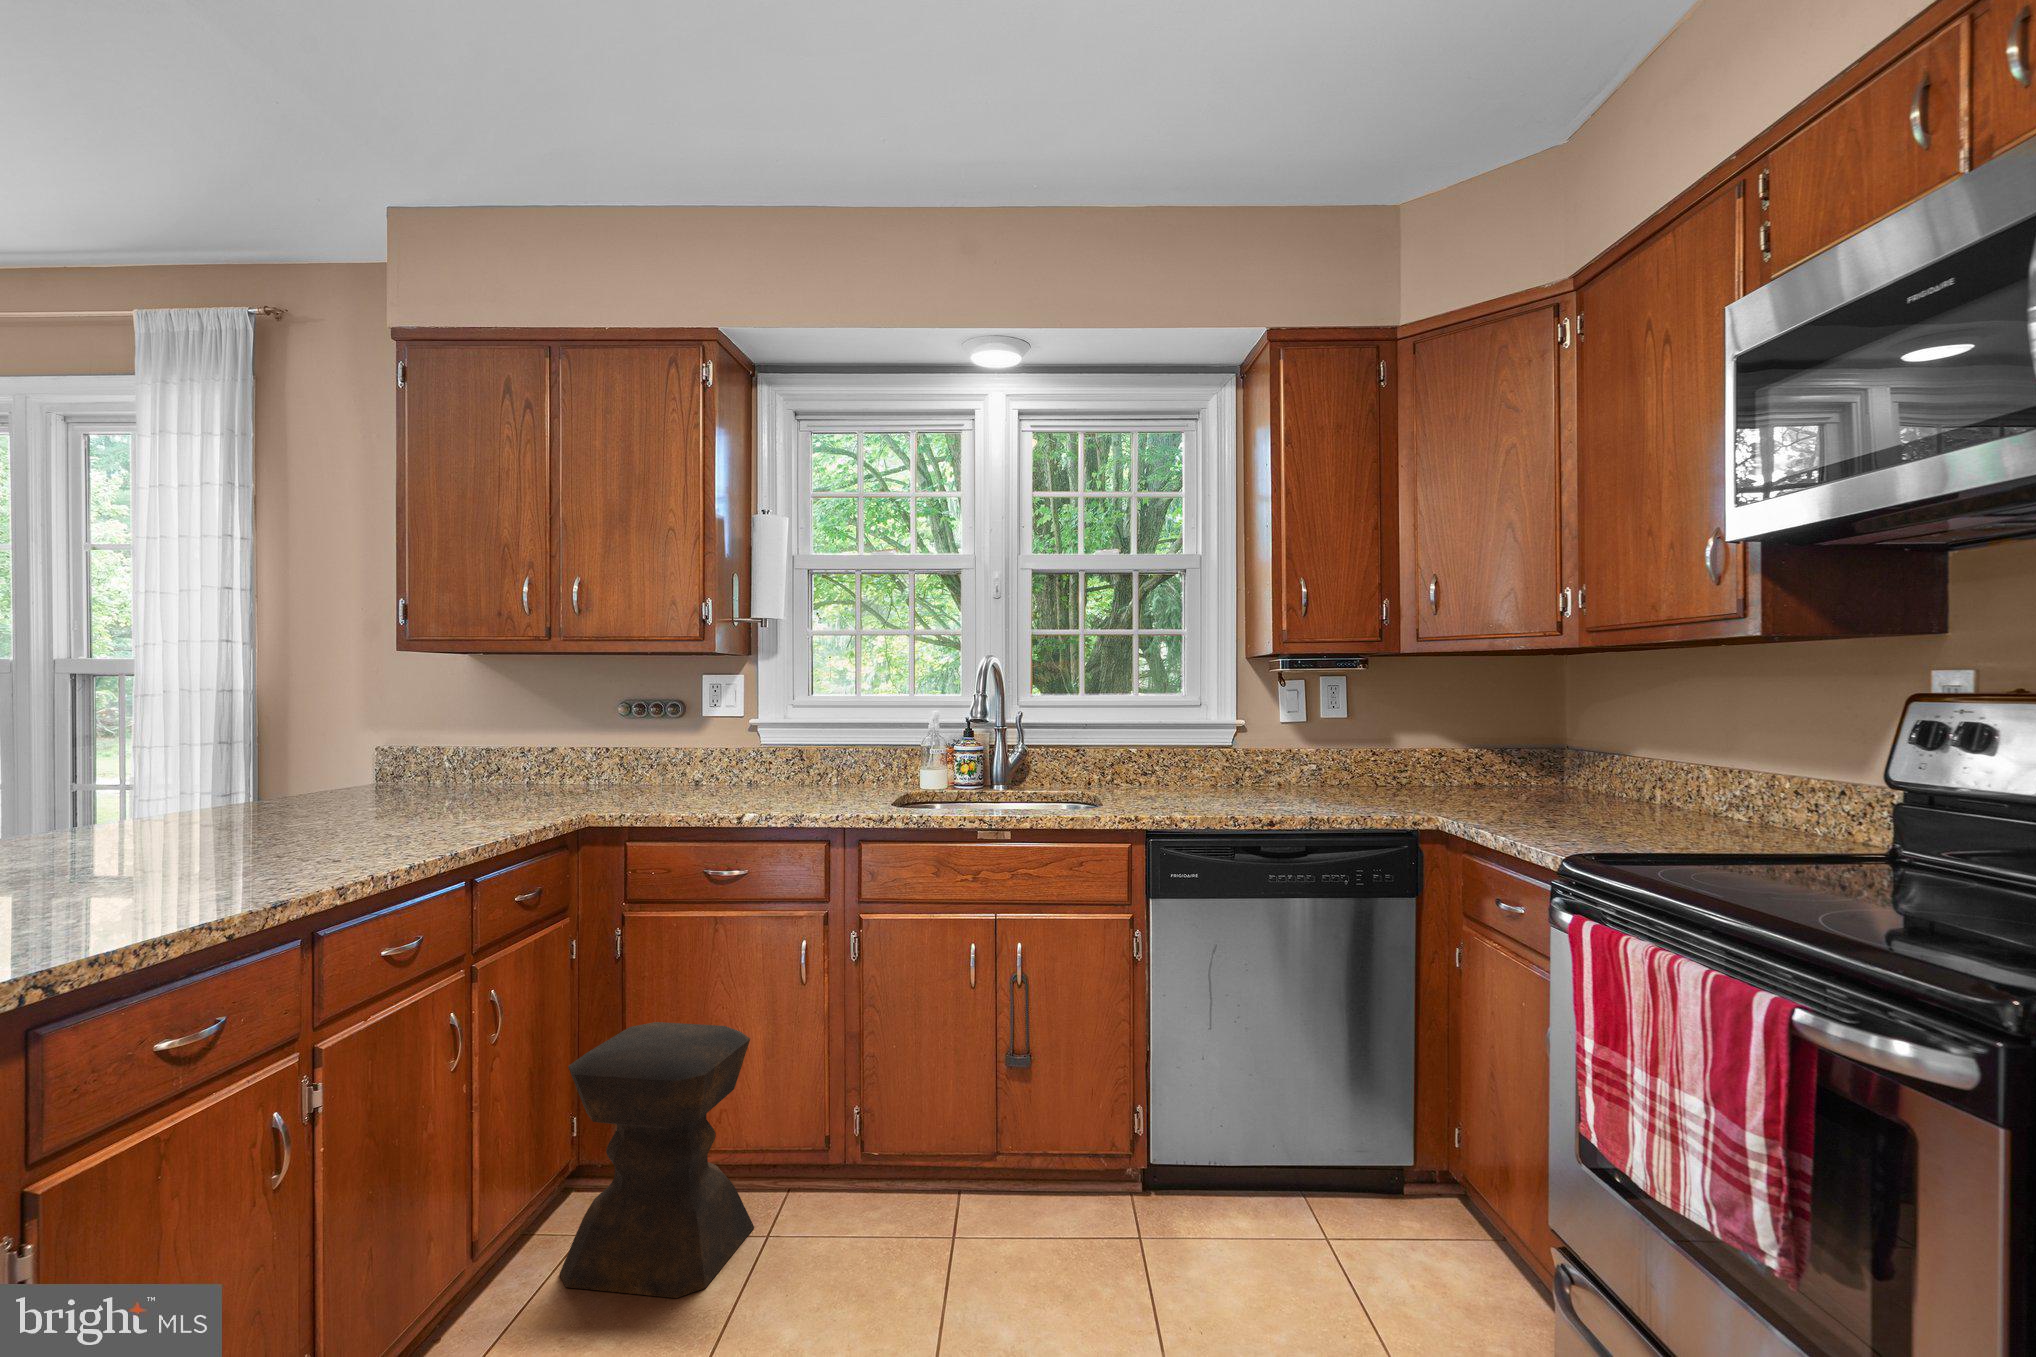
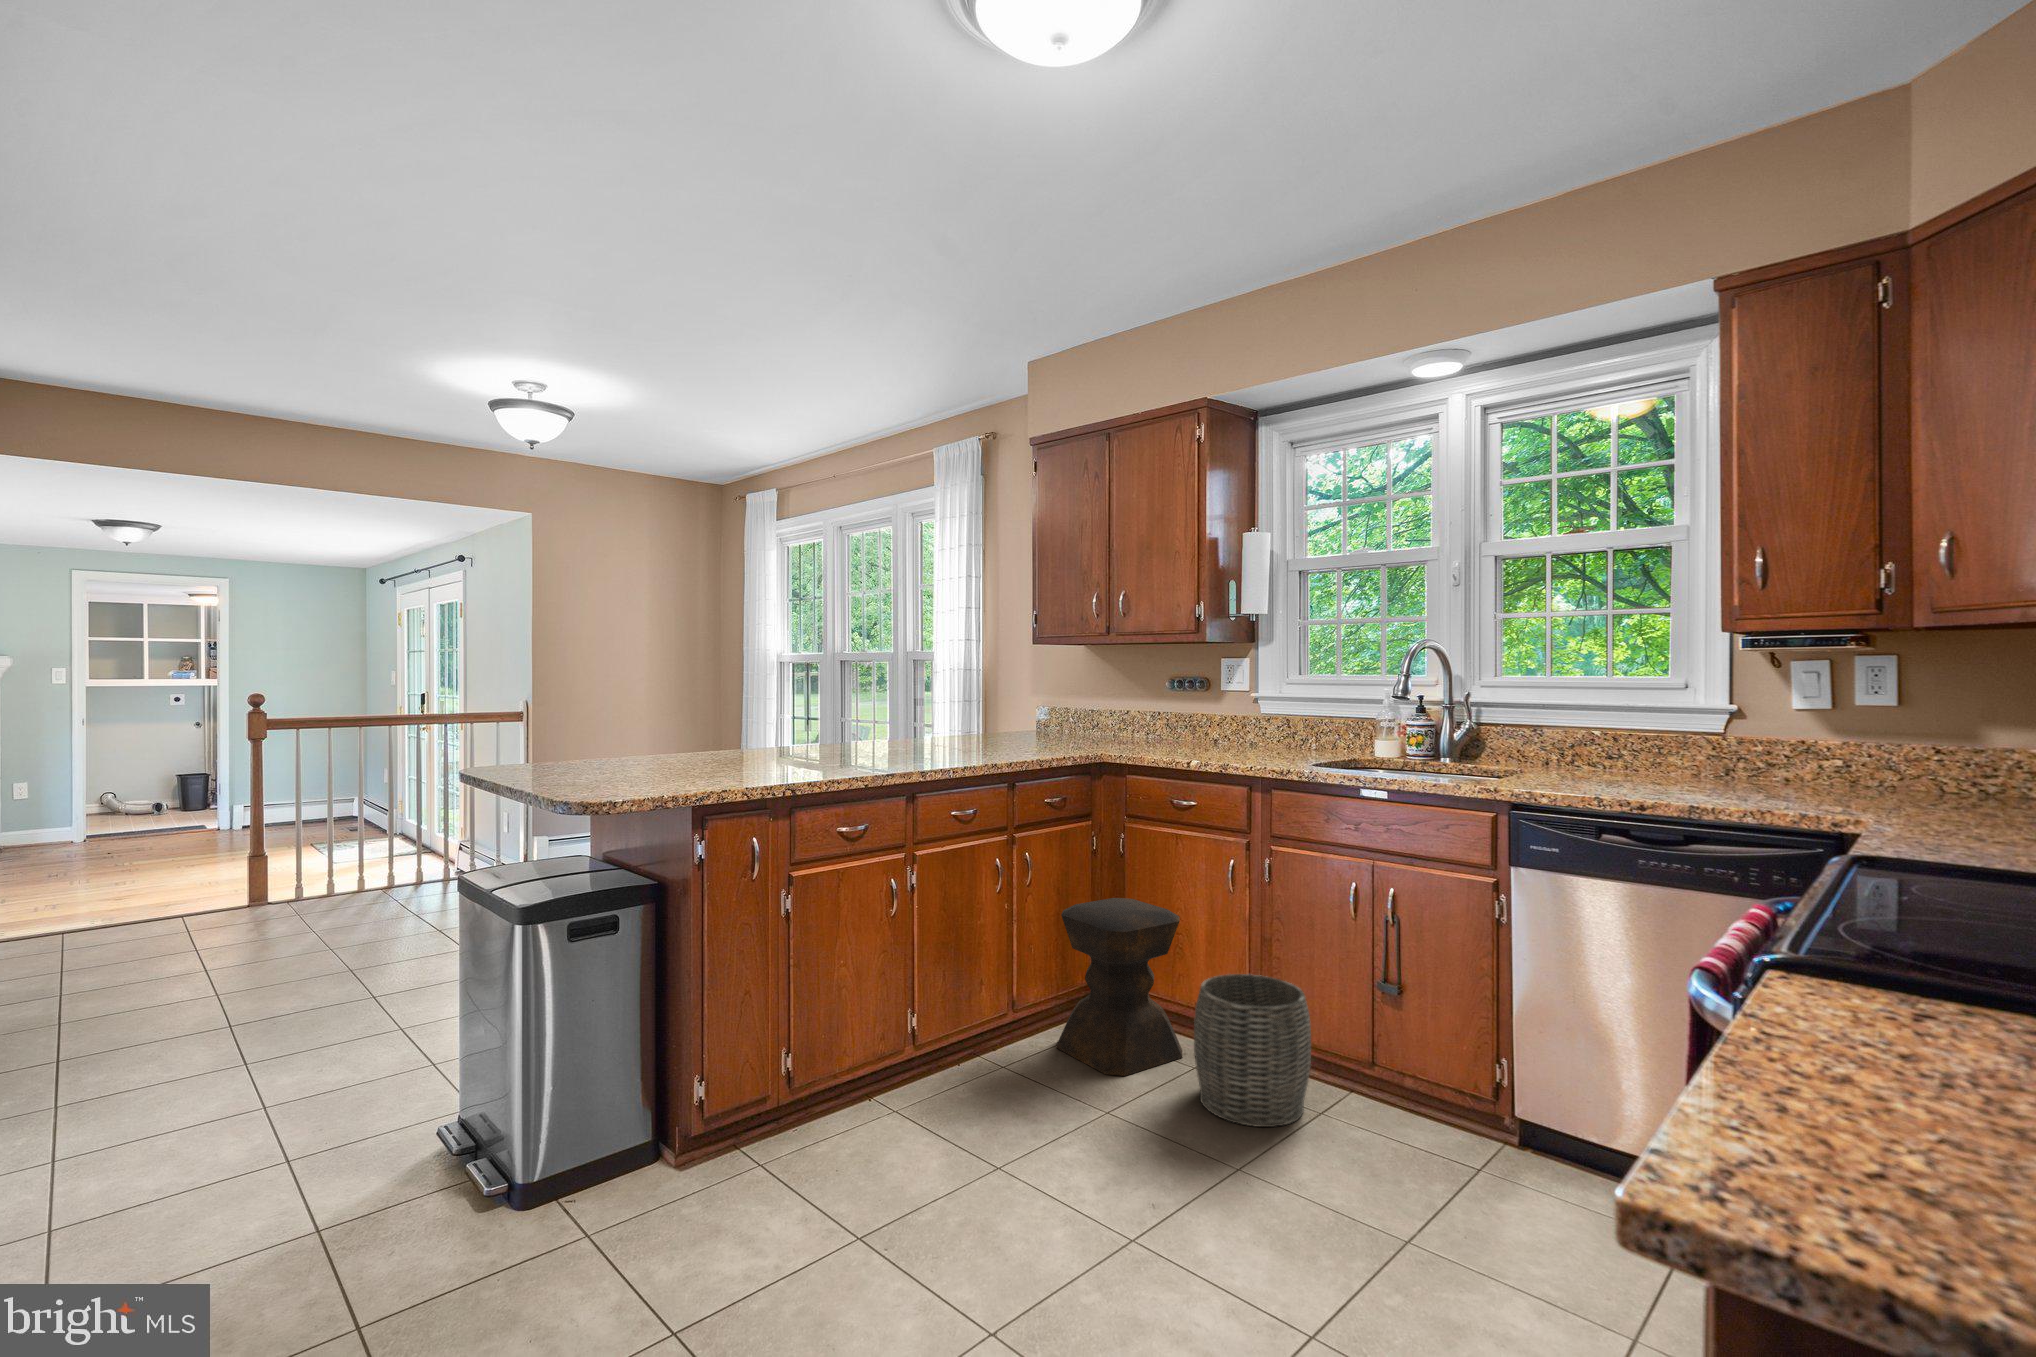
woven basket: none [812,1082,961,1293] -> present [1194,974,1311,1127]

